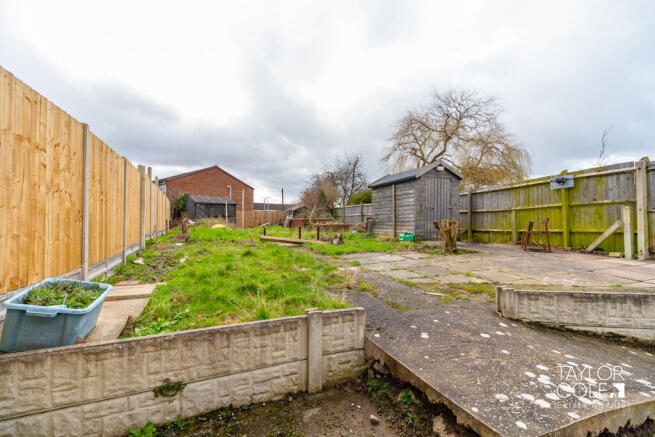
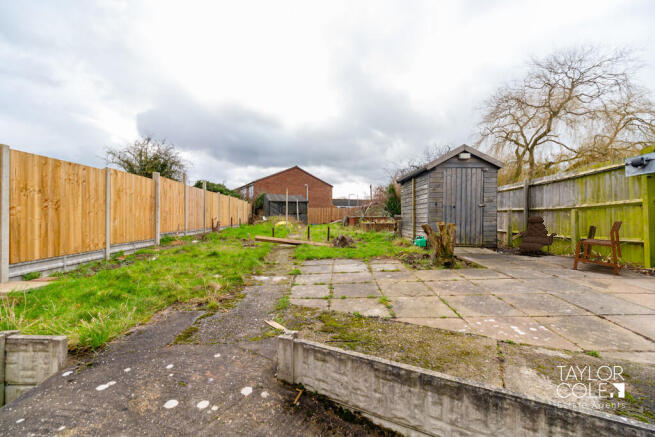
lounge chair: none [473,217,499,246] -> present [518,216,557,257]

